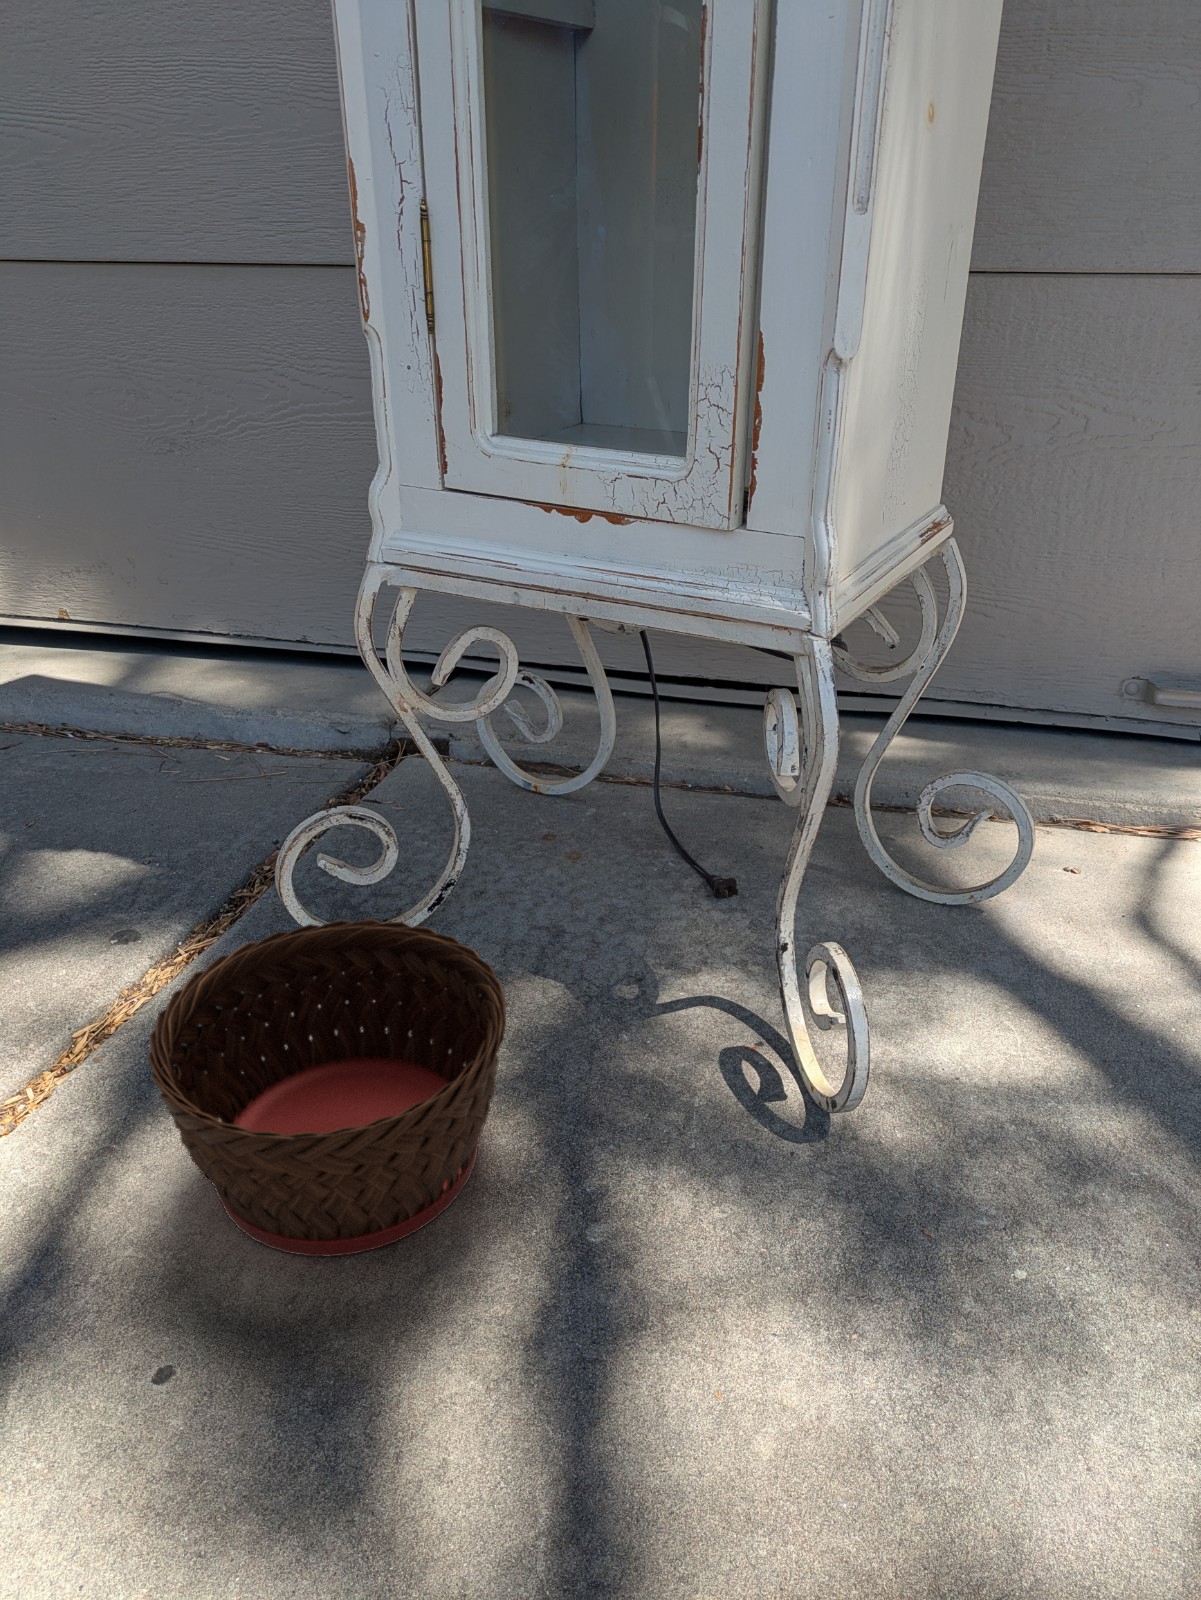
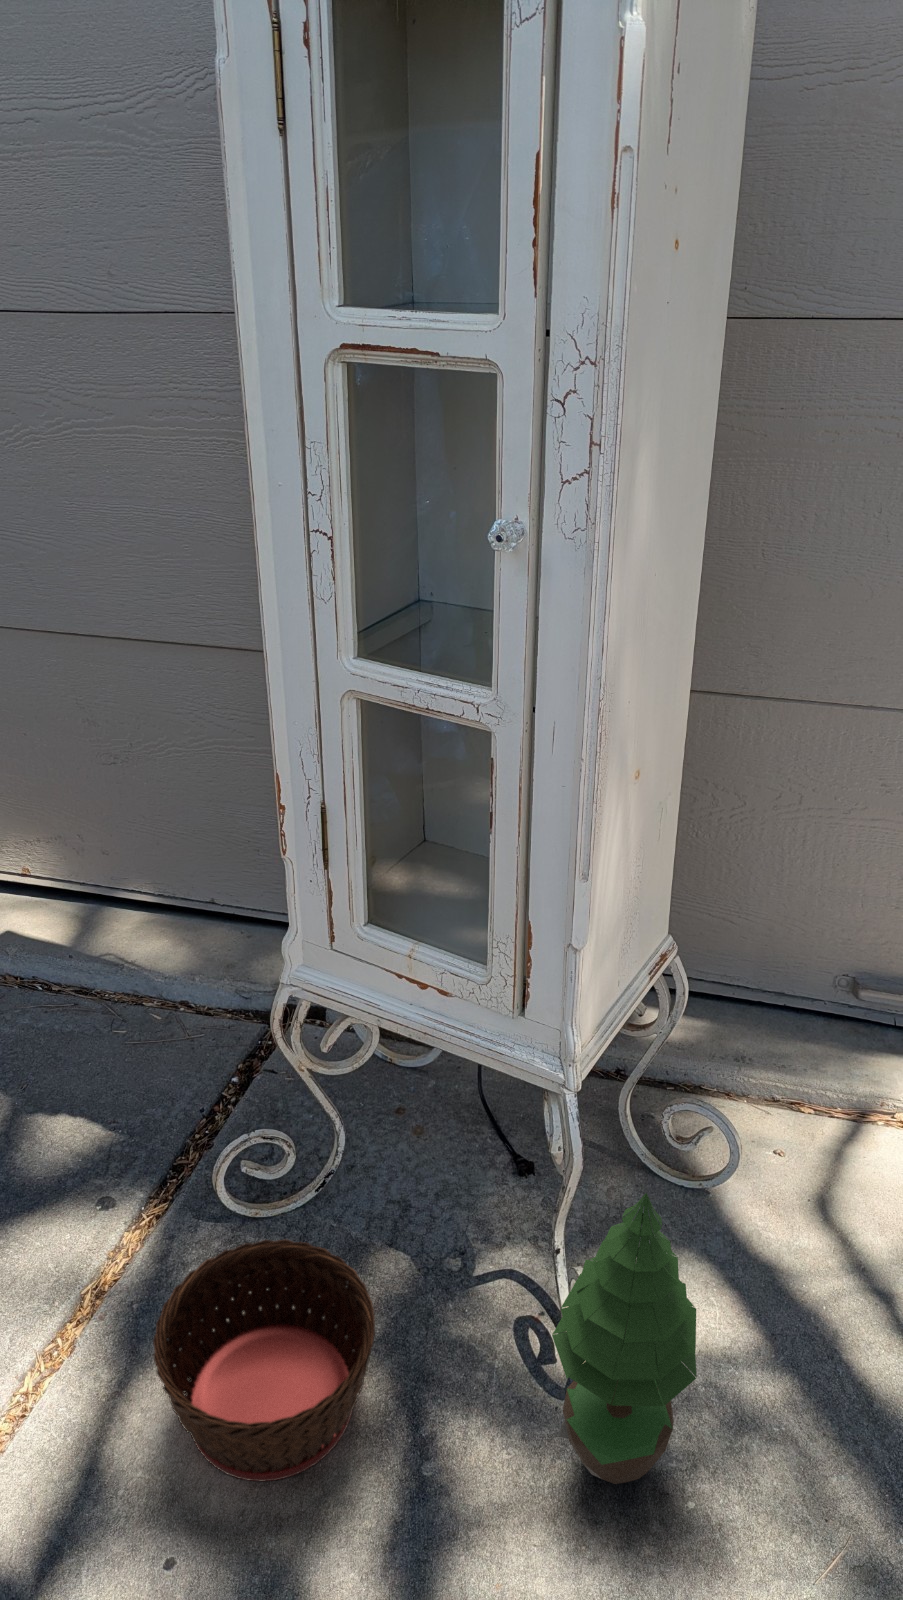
potted tree: none [798,655,1053,1239] -> present [552,1193,697,1484]

